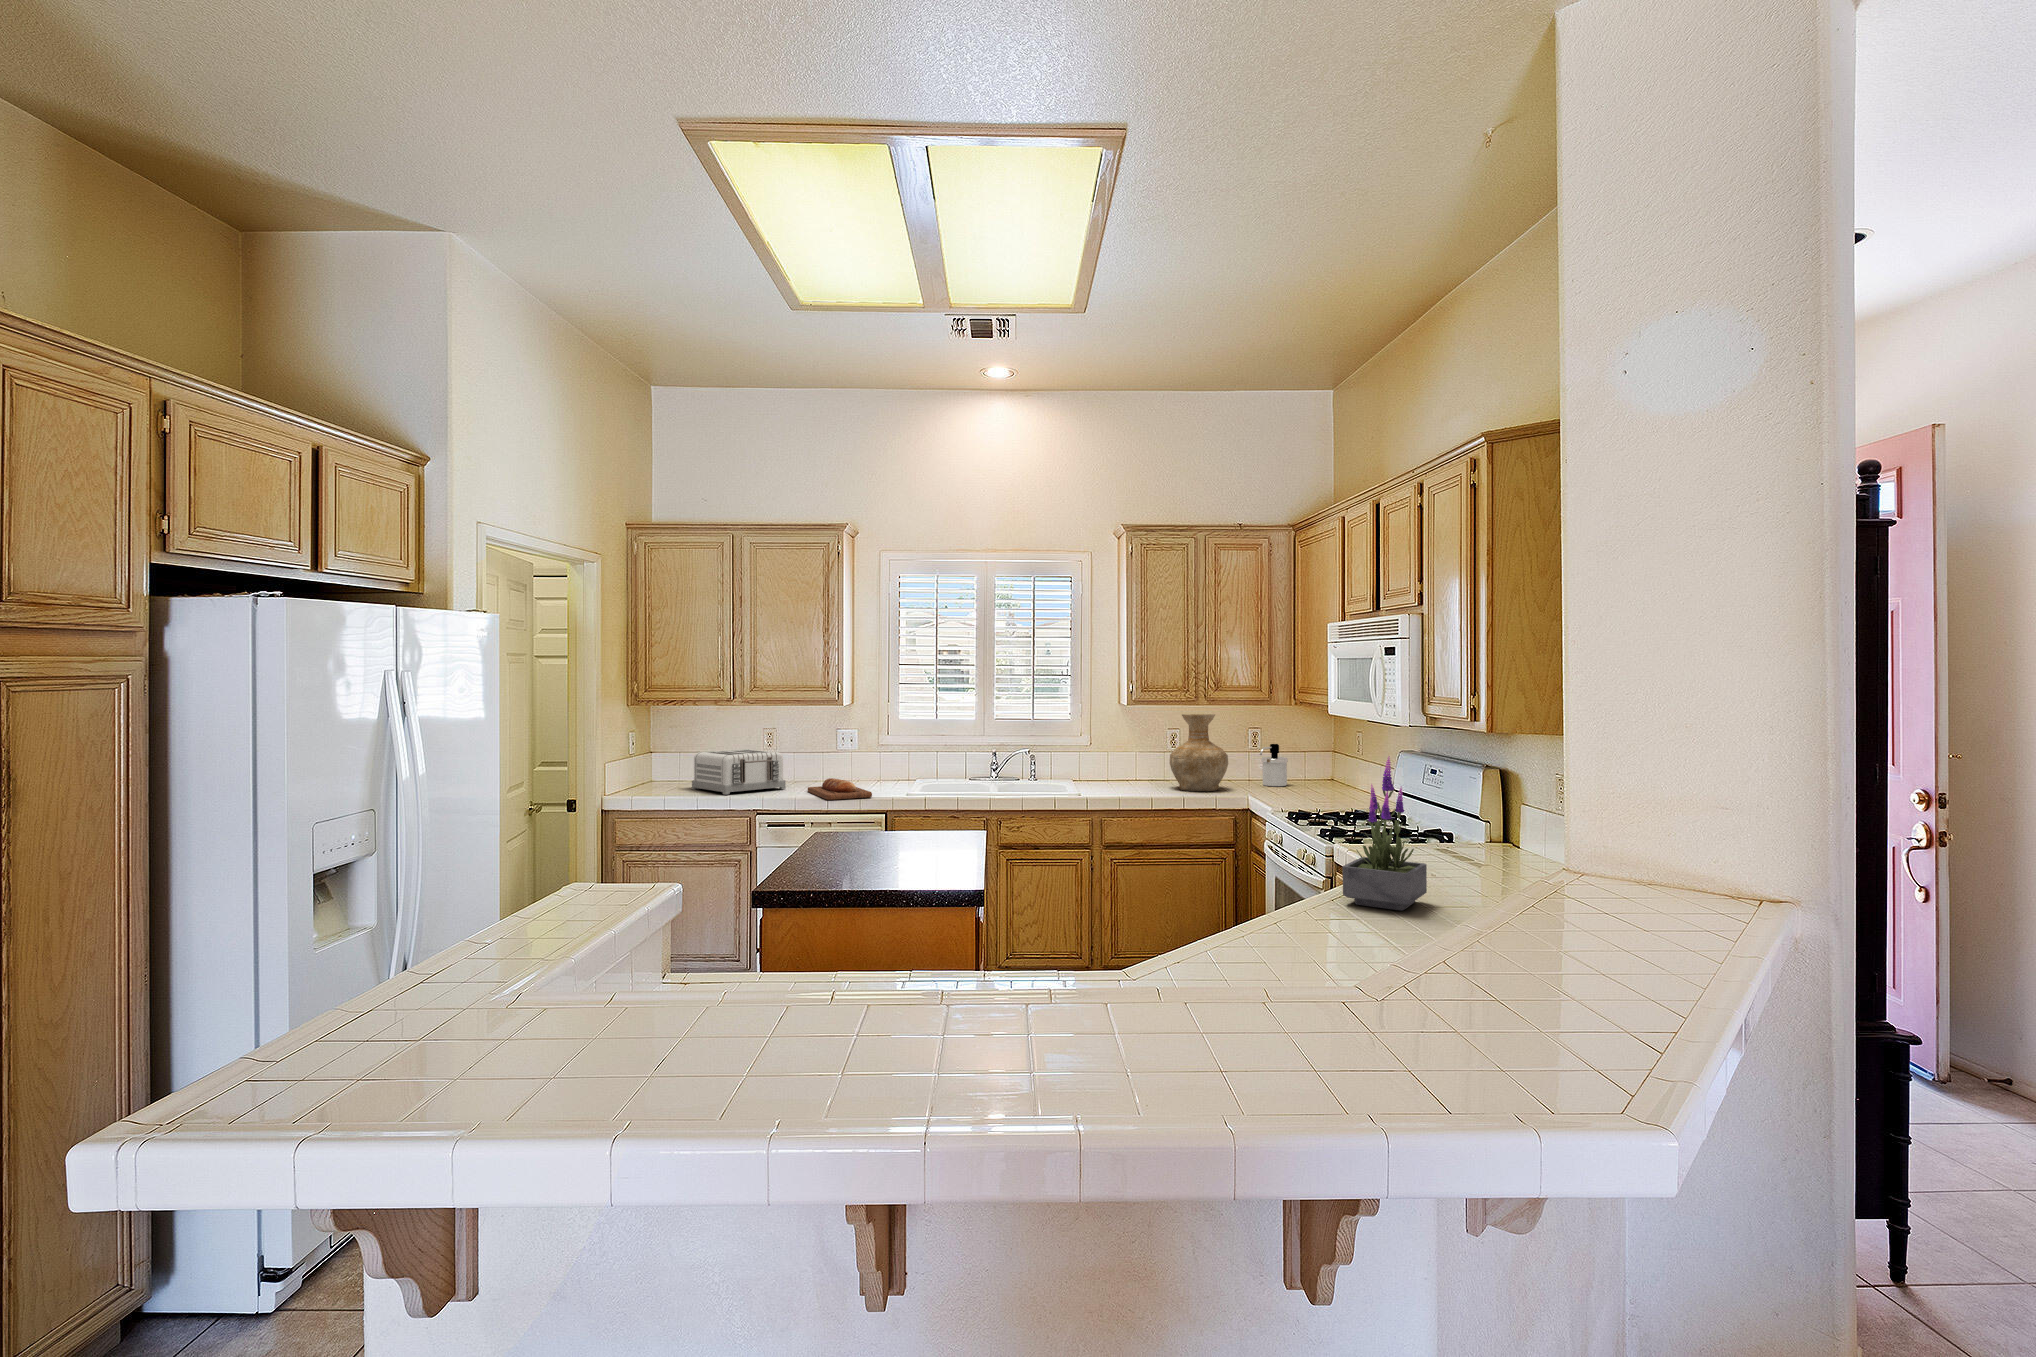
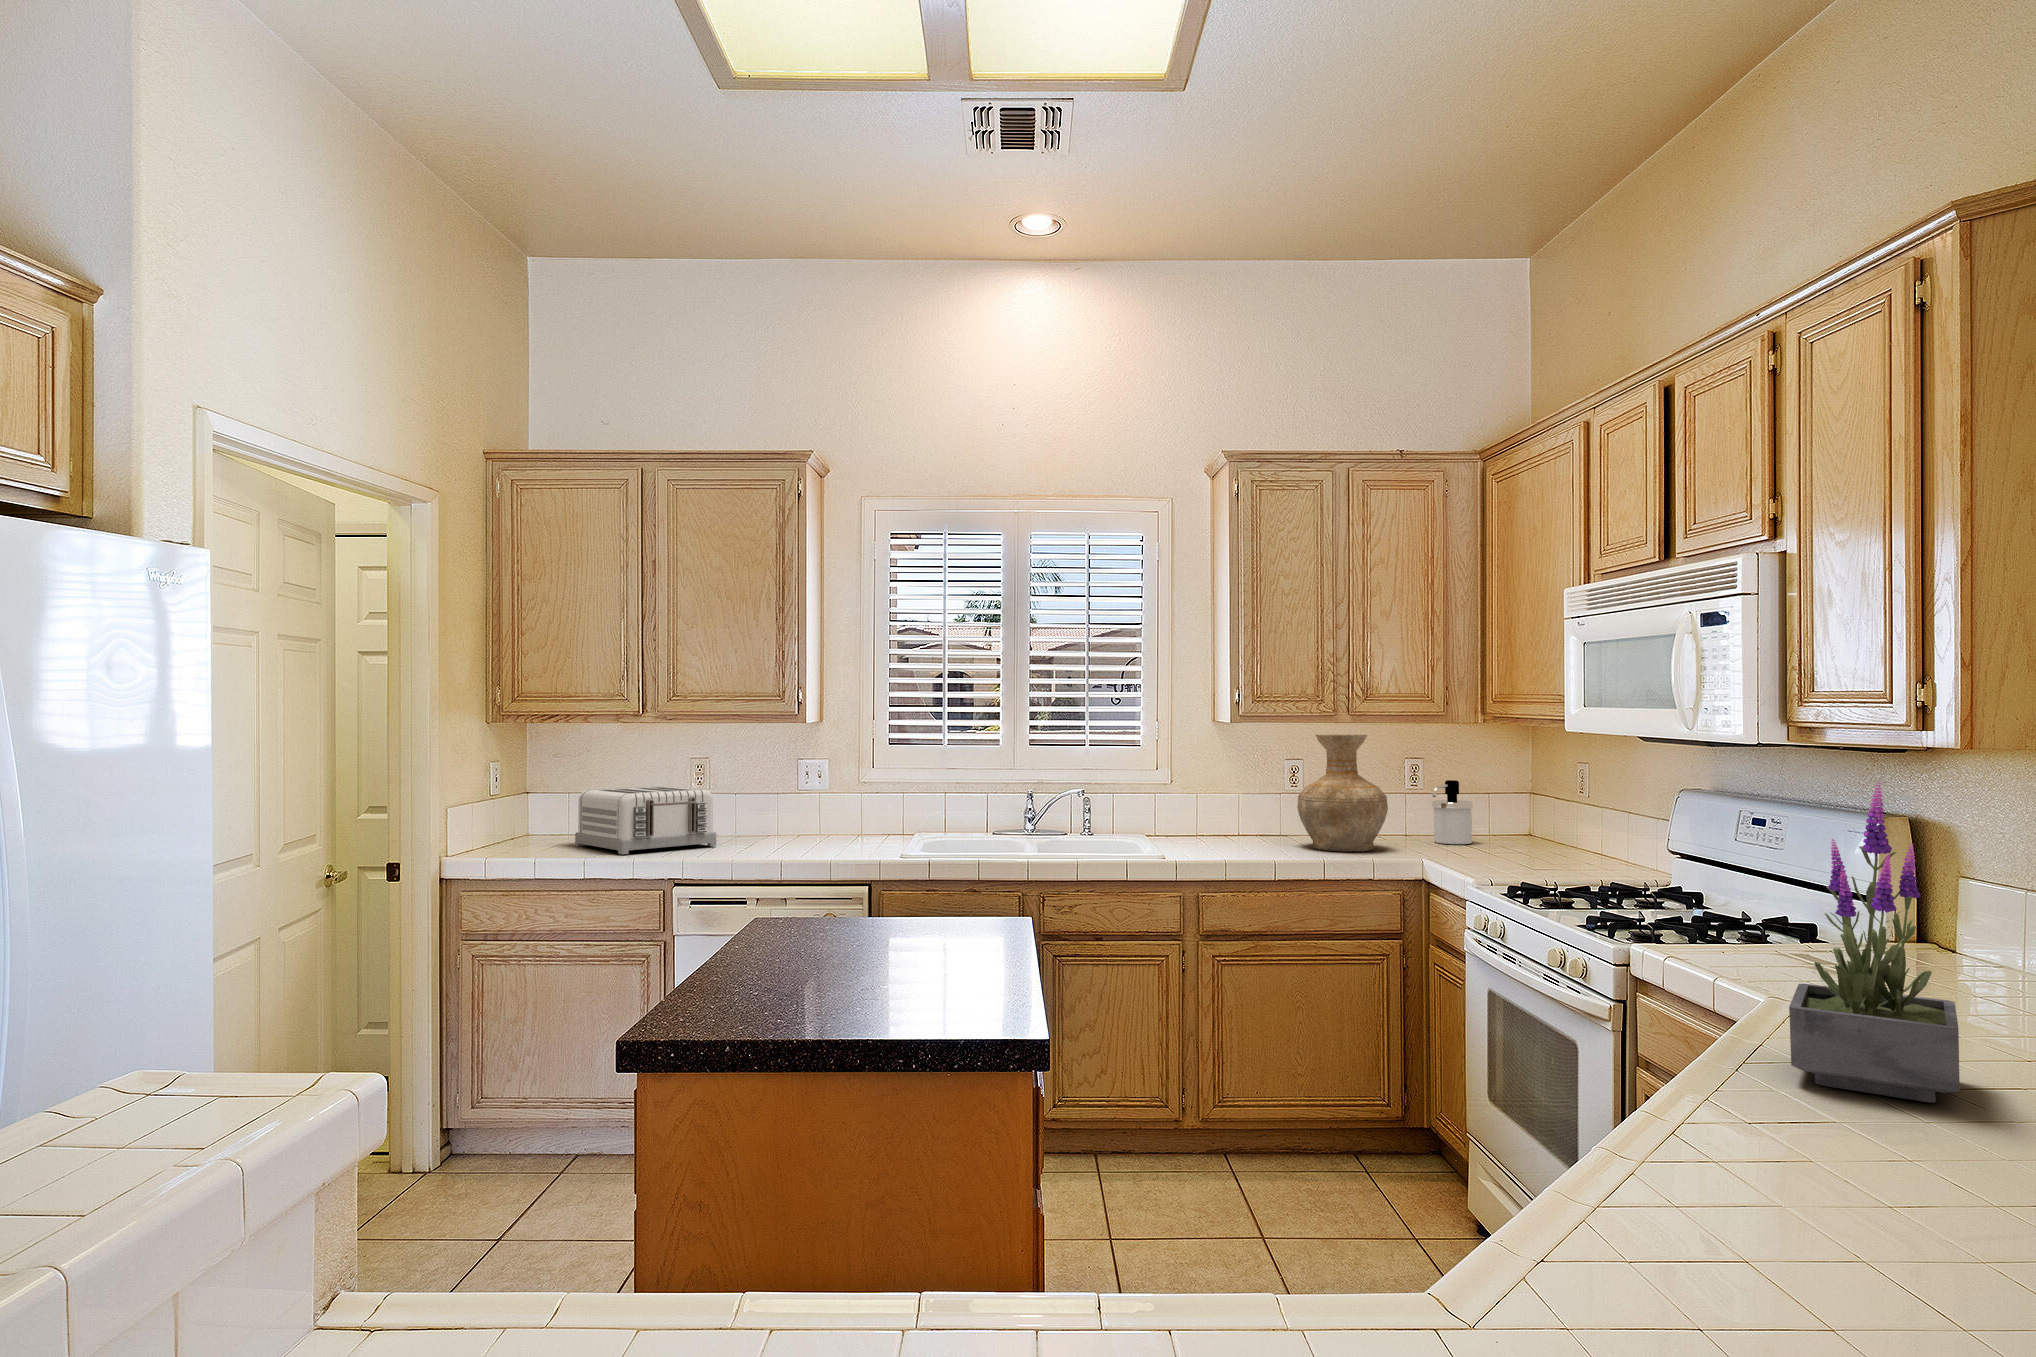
bread loaf: present [808,778,872,800] -> none [749,830,847,863]

